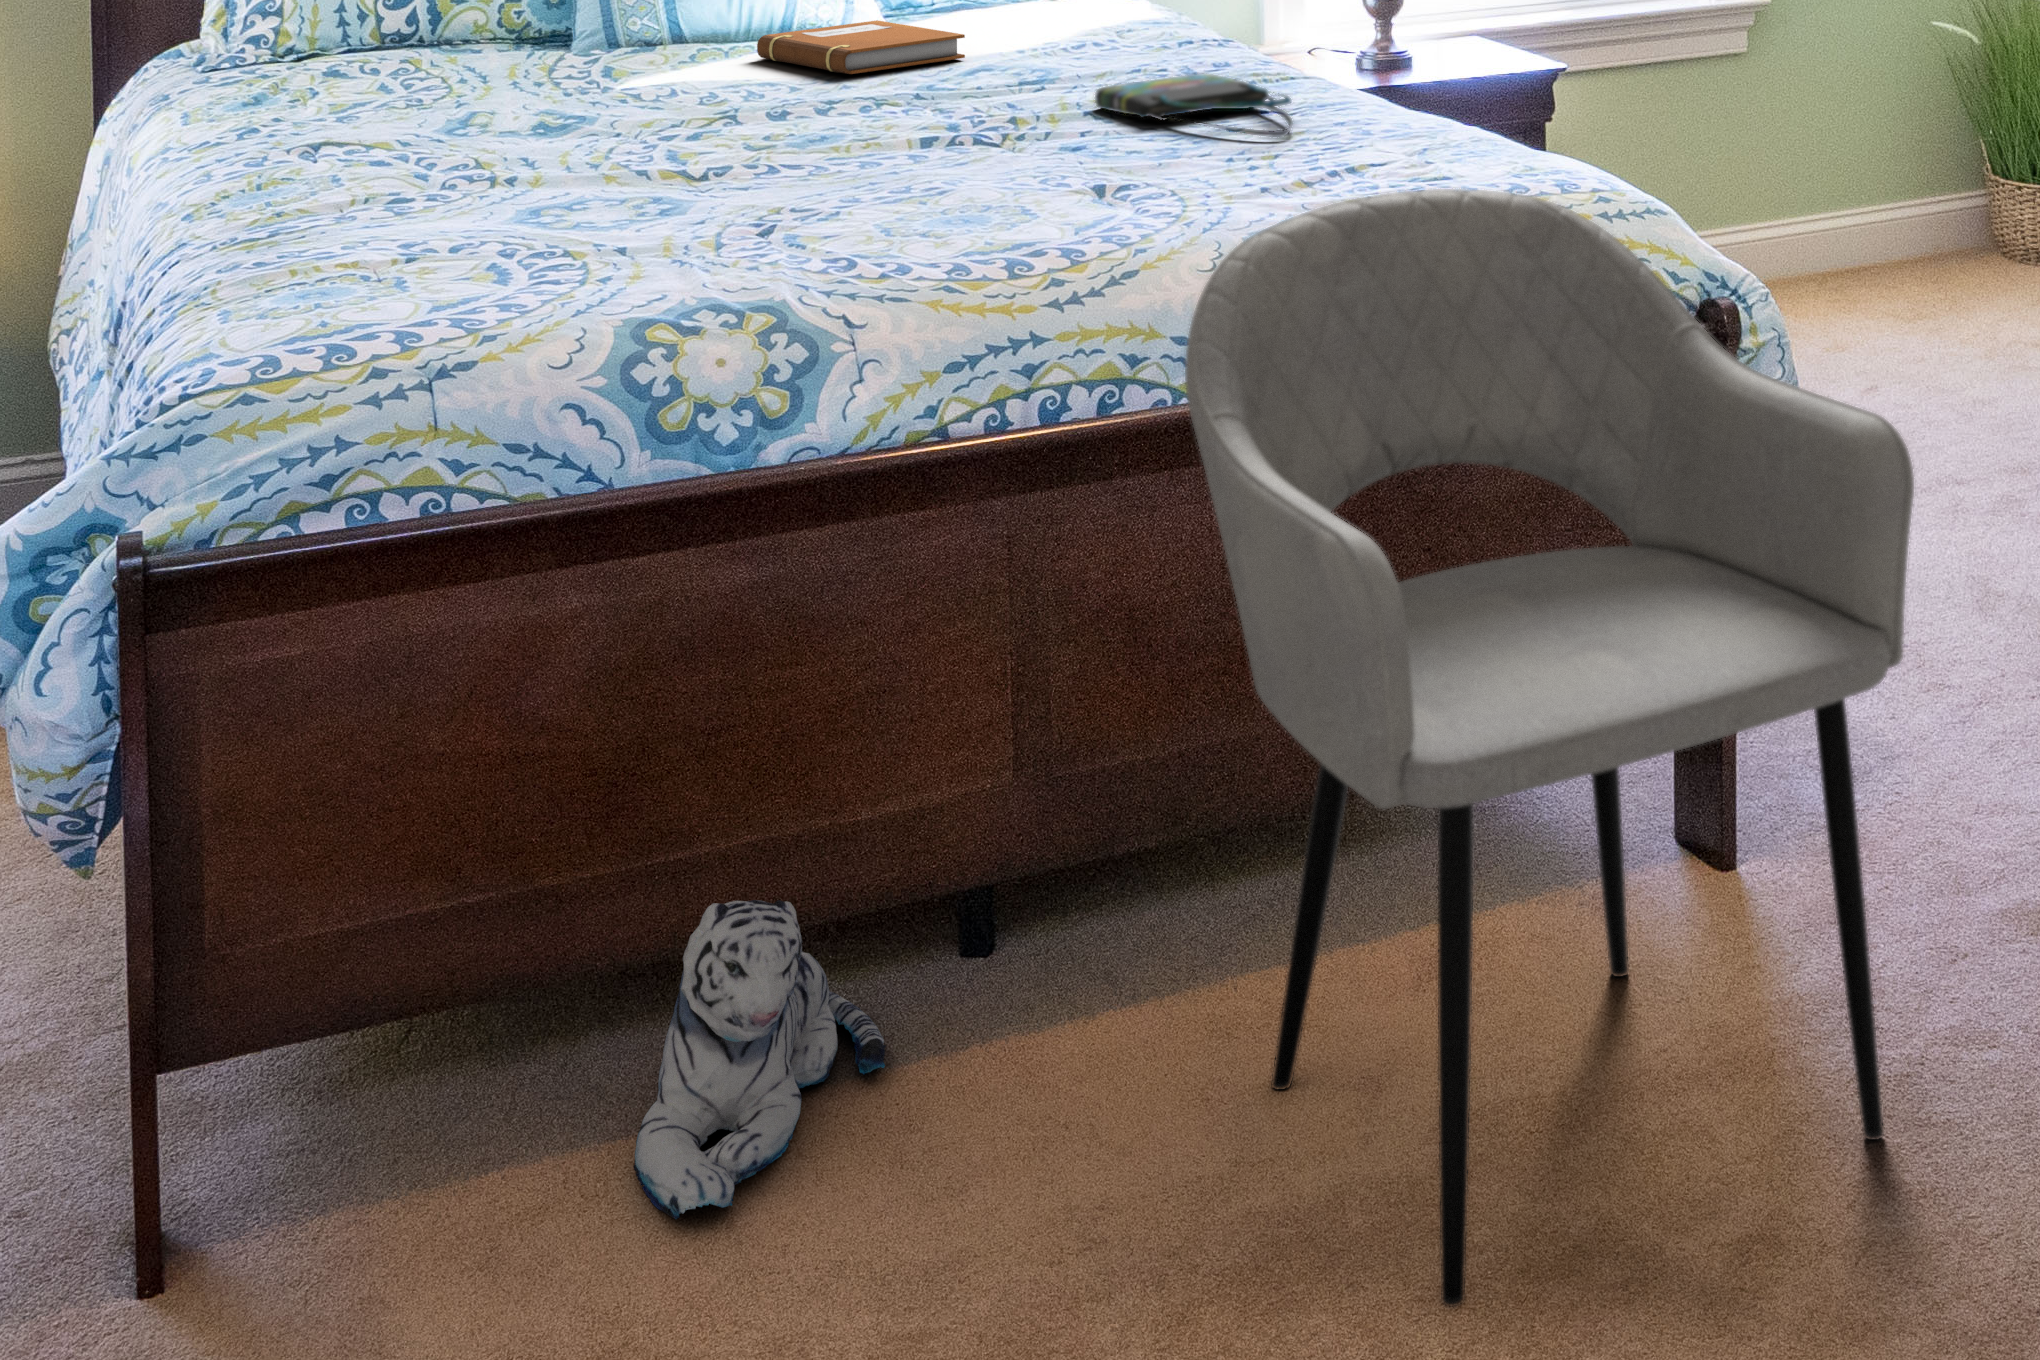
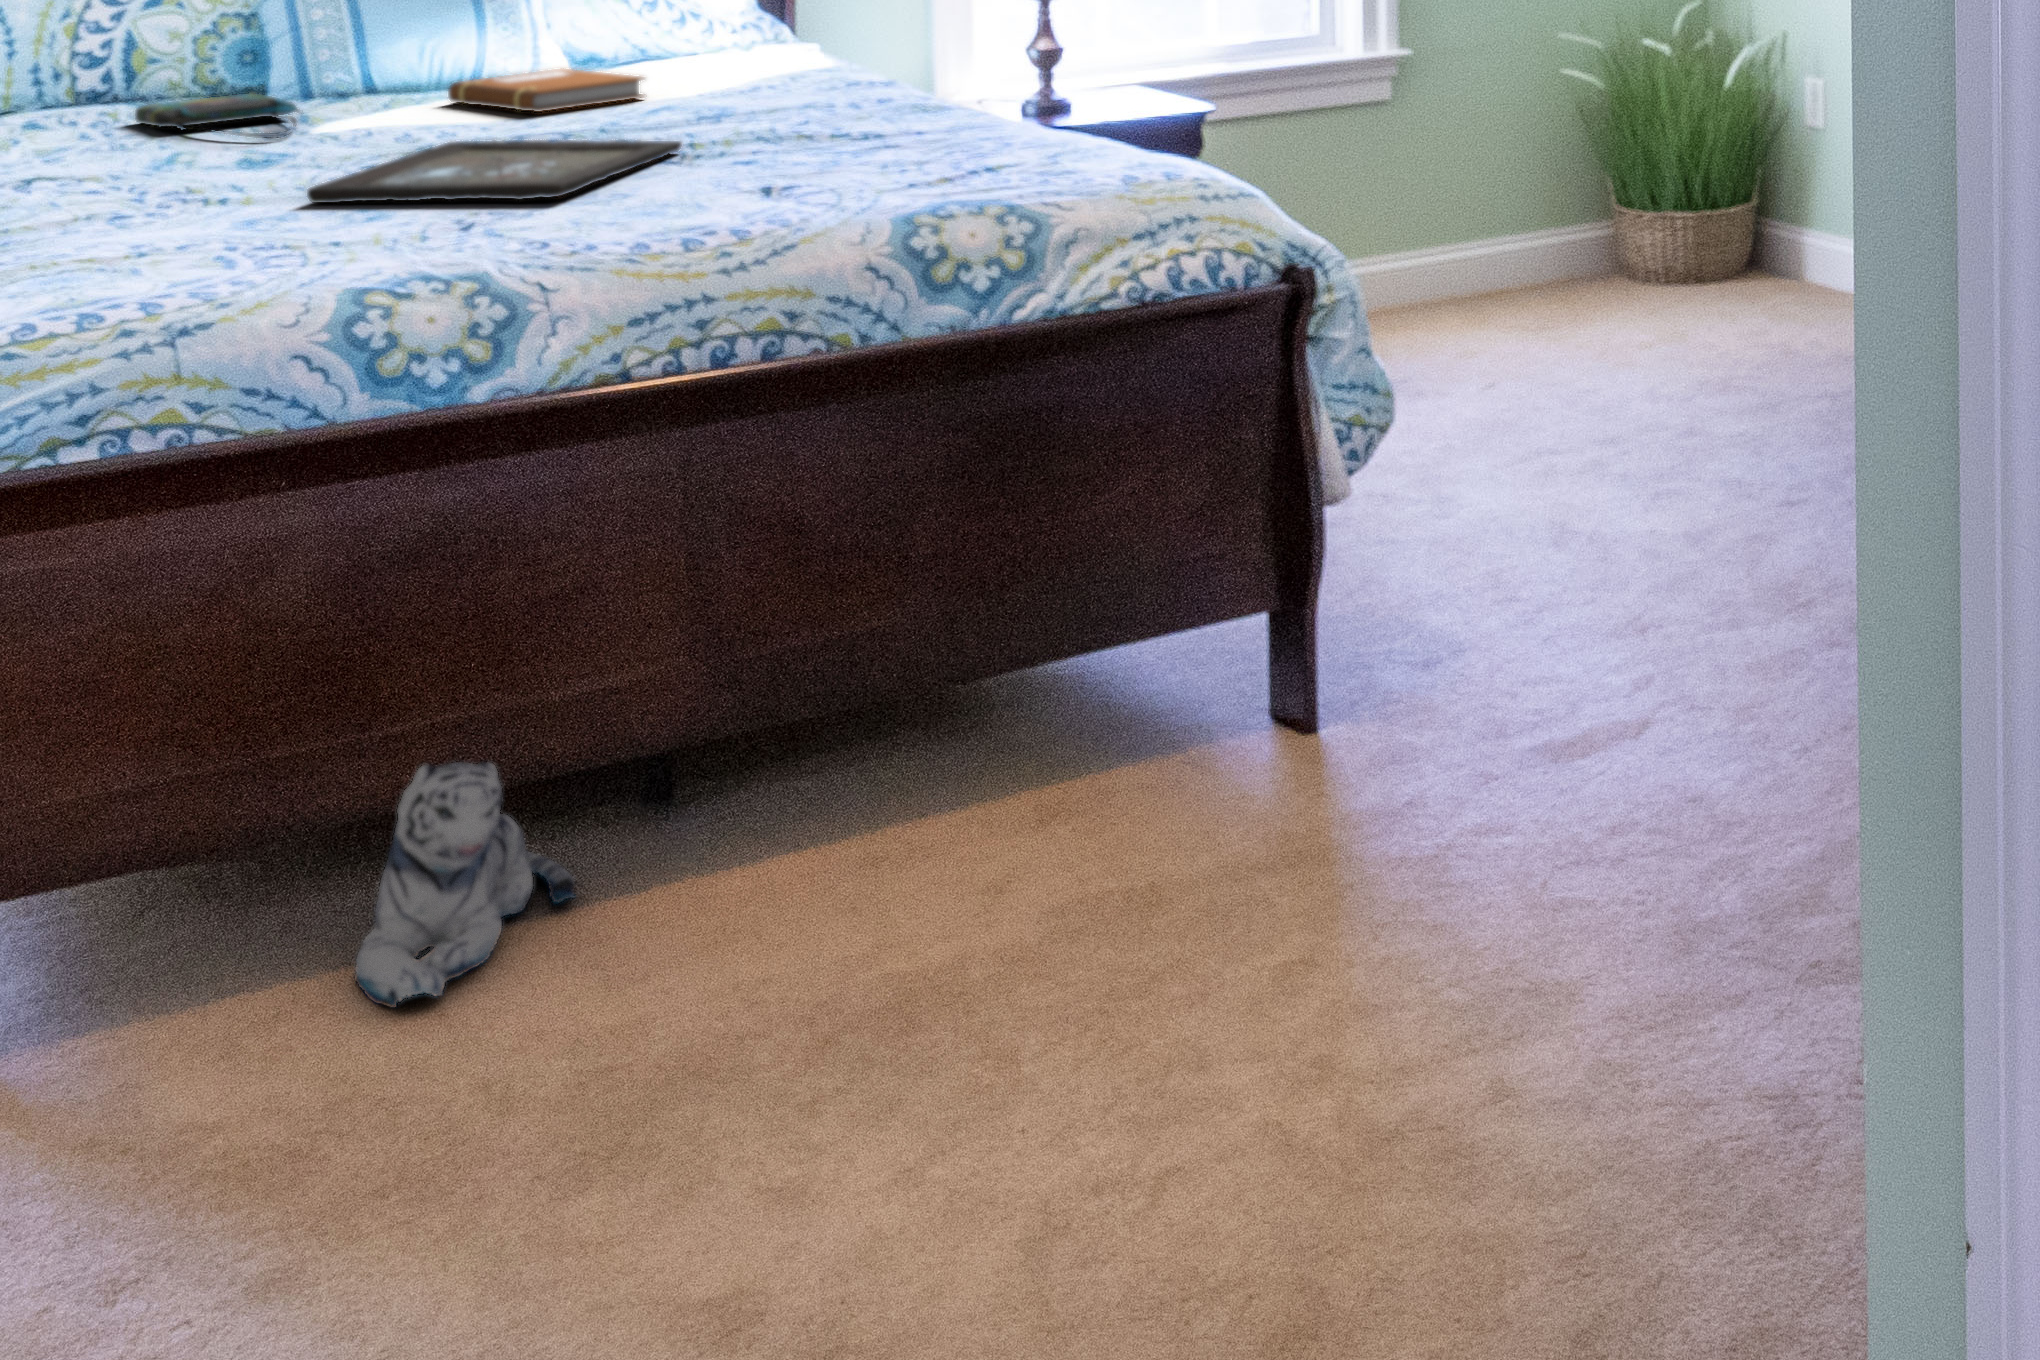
tote bag: present [1095,73,1292,137] -> present [135,94,299,138]
tray: none [598,113,1004,195] -> present [307,140,682,203]
armchair: present [1185,189,1914,1307] -> none [836,172,1434,1010]

